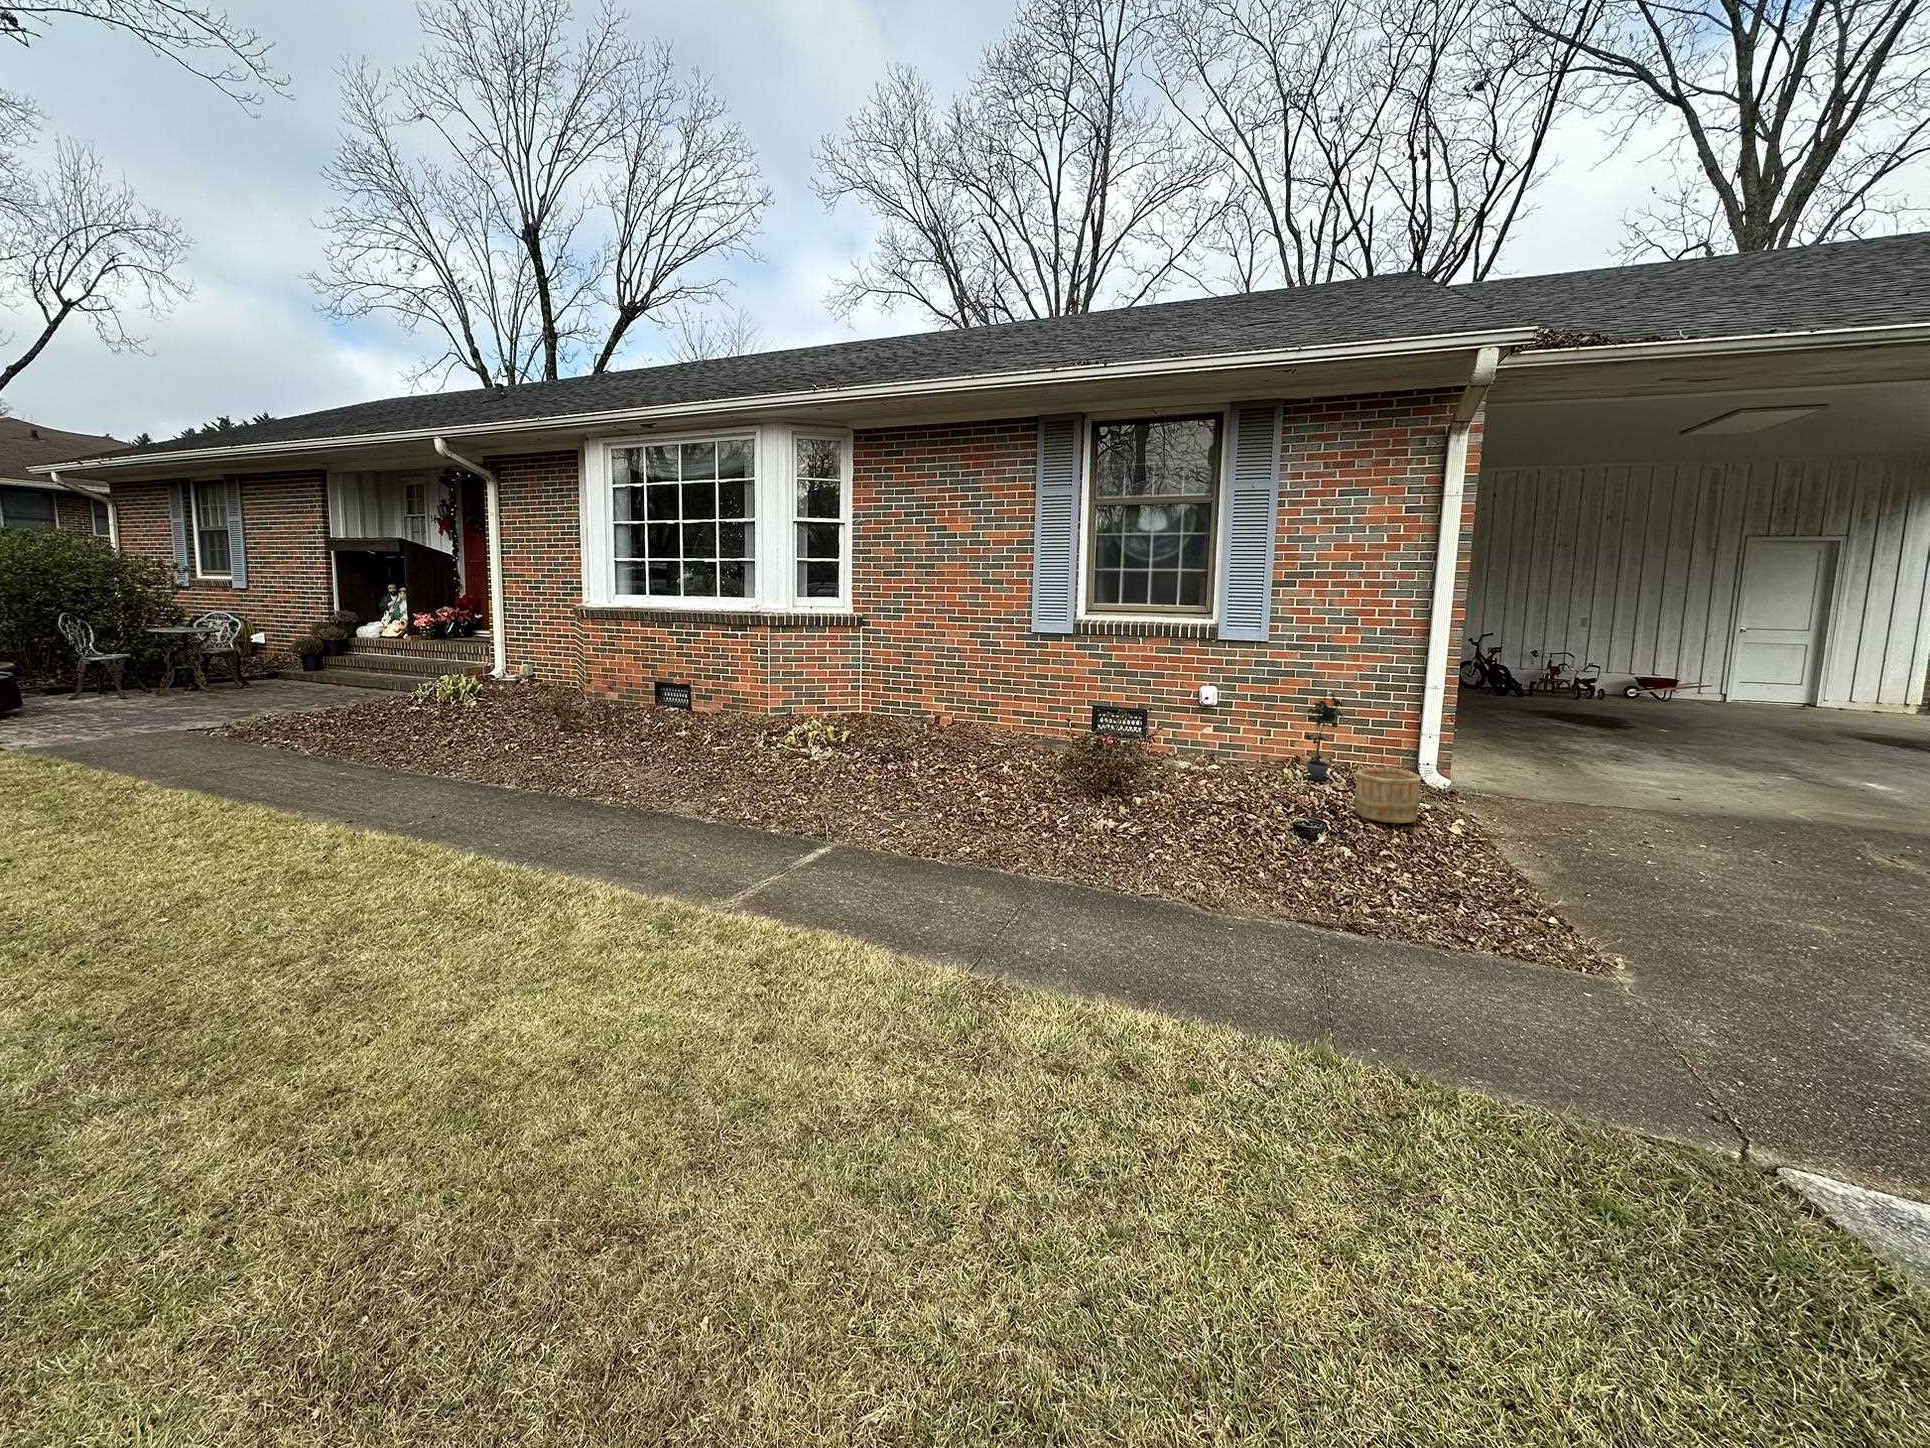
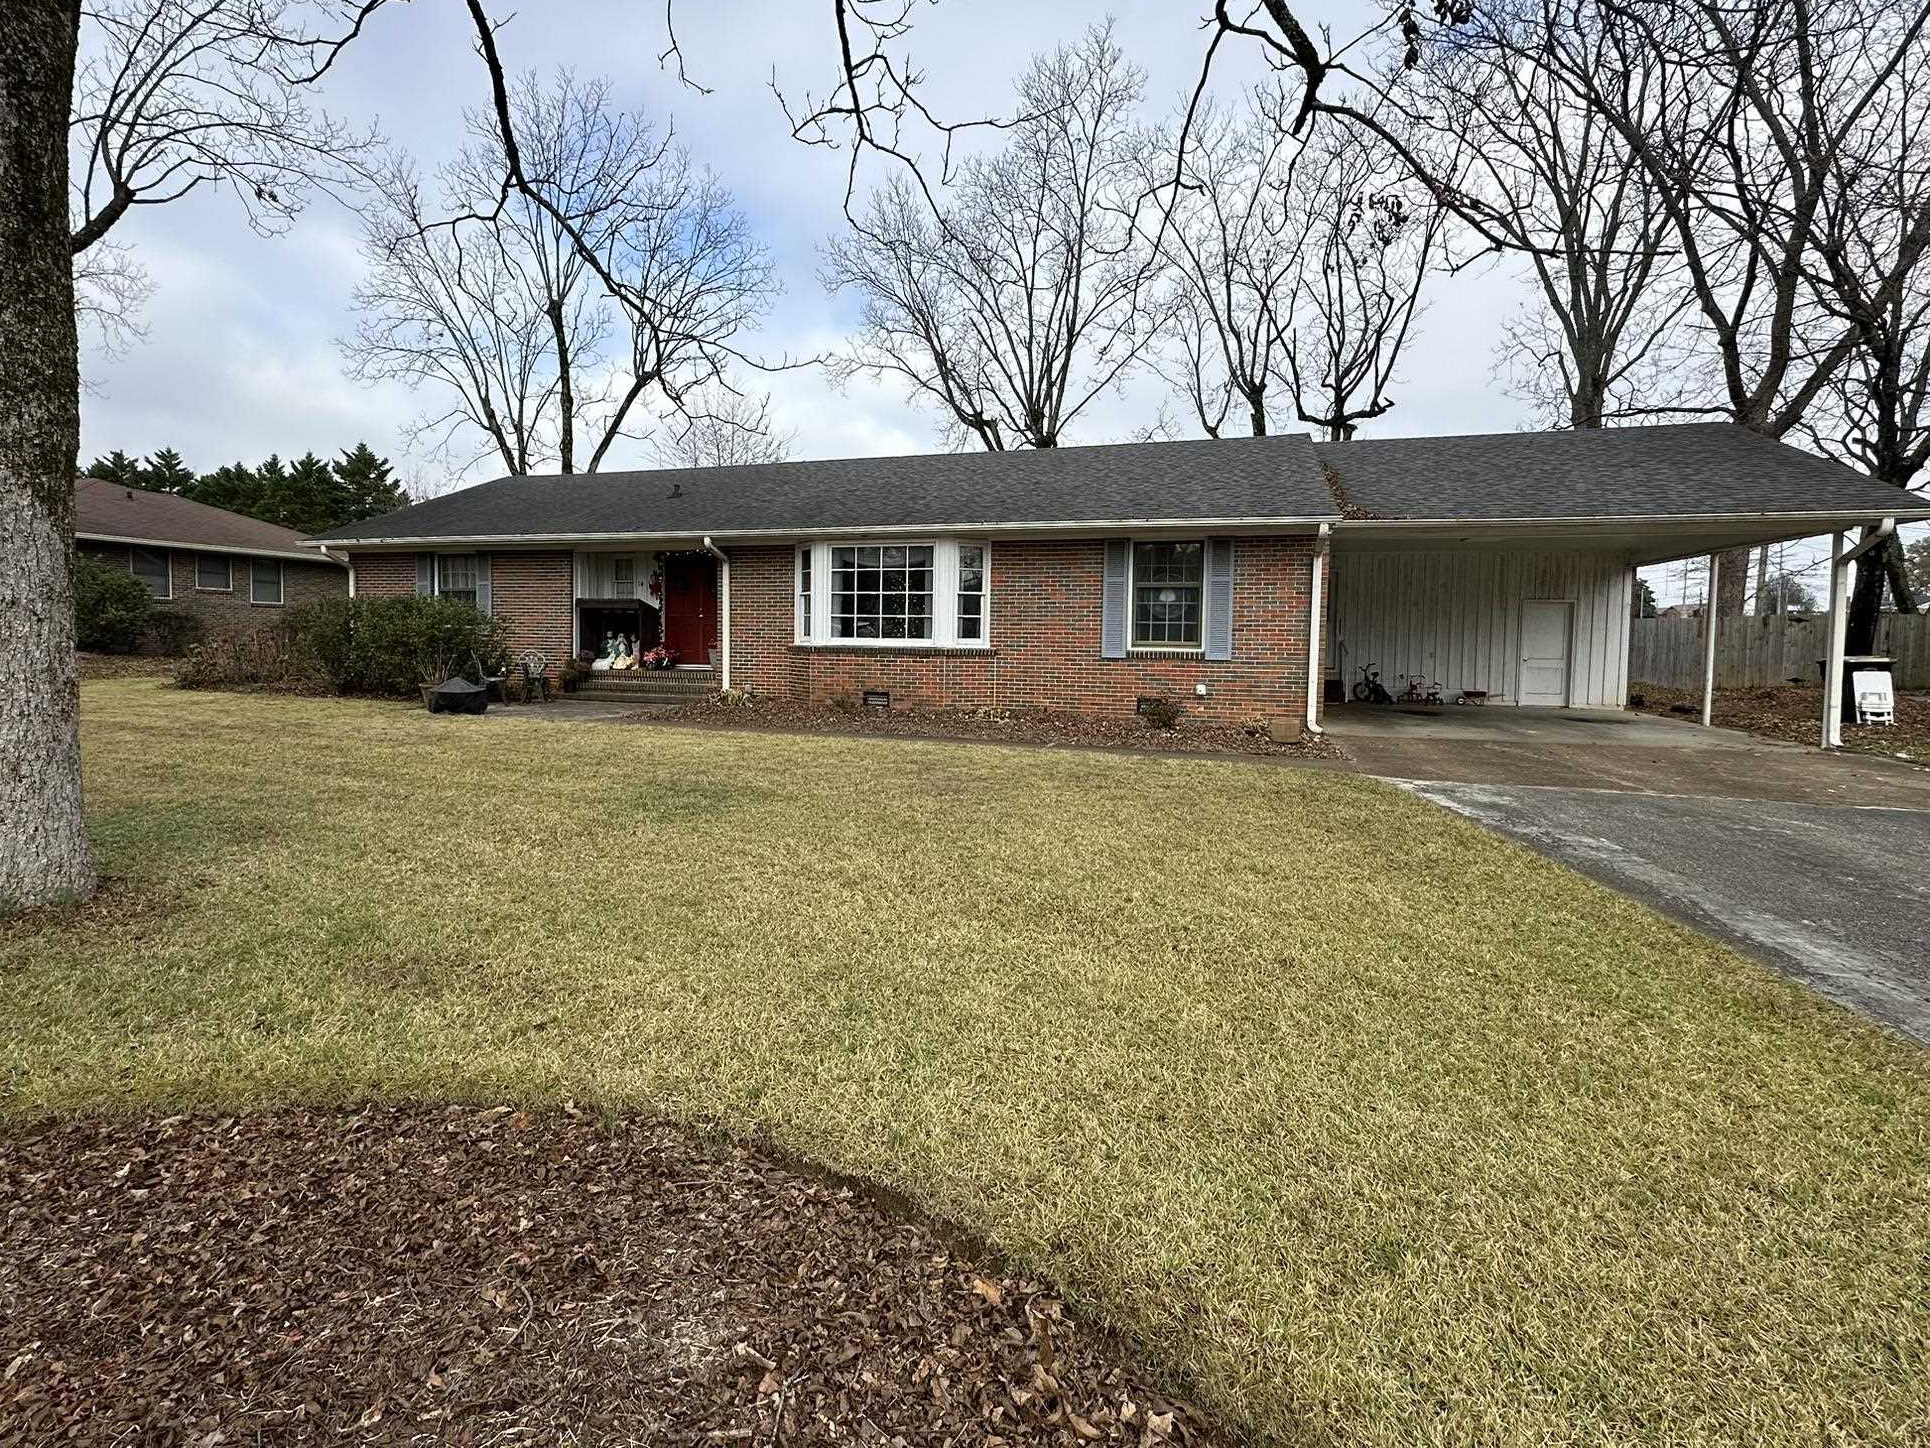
potted plant: present [1304,694,1343,781] -> none [1247,687,1268,730]

